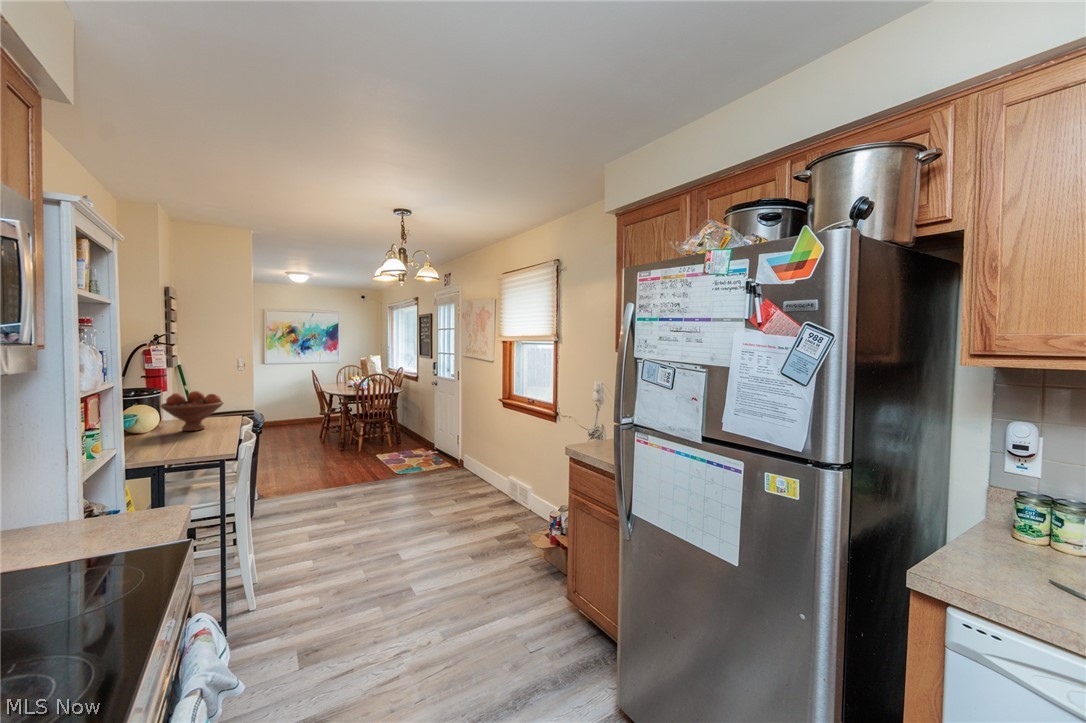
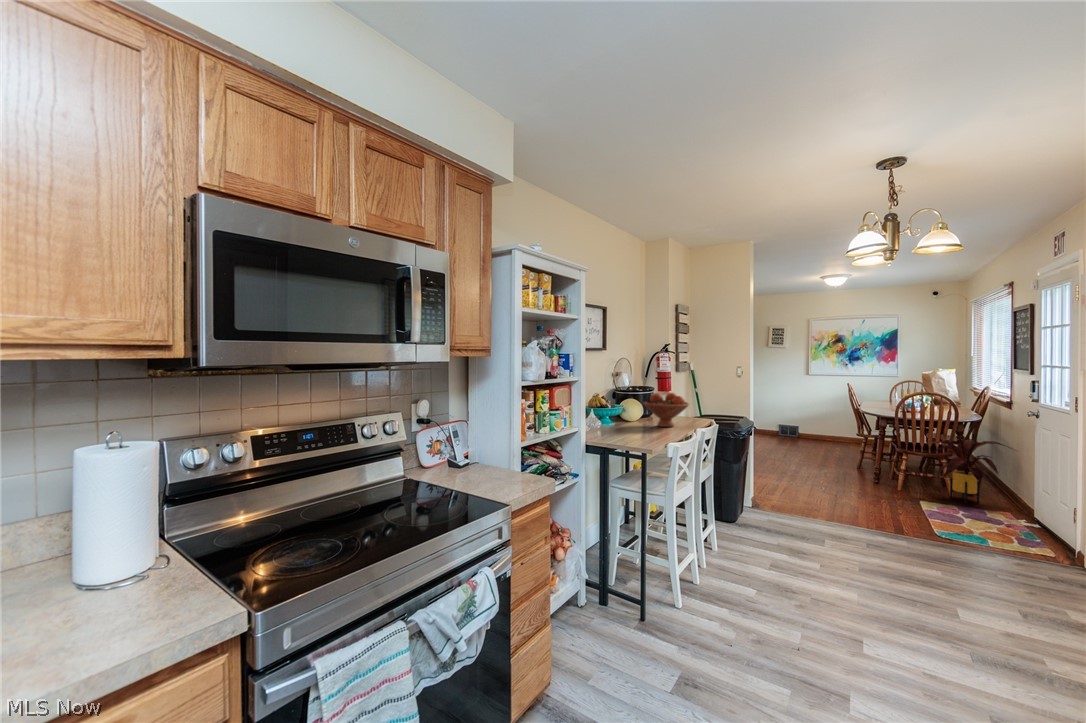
house plant: none [378,403,425,449] -> present [929,436,1012,503]

